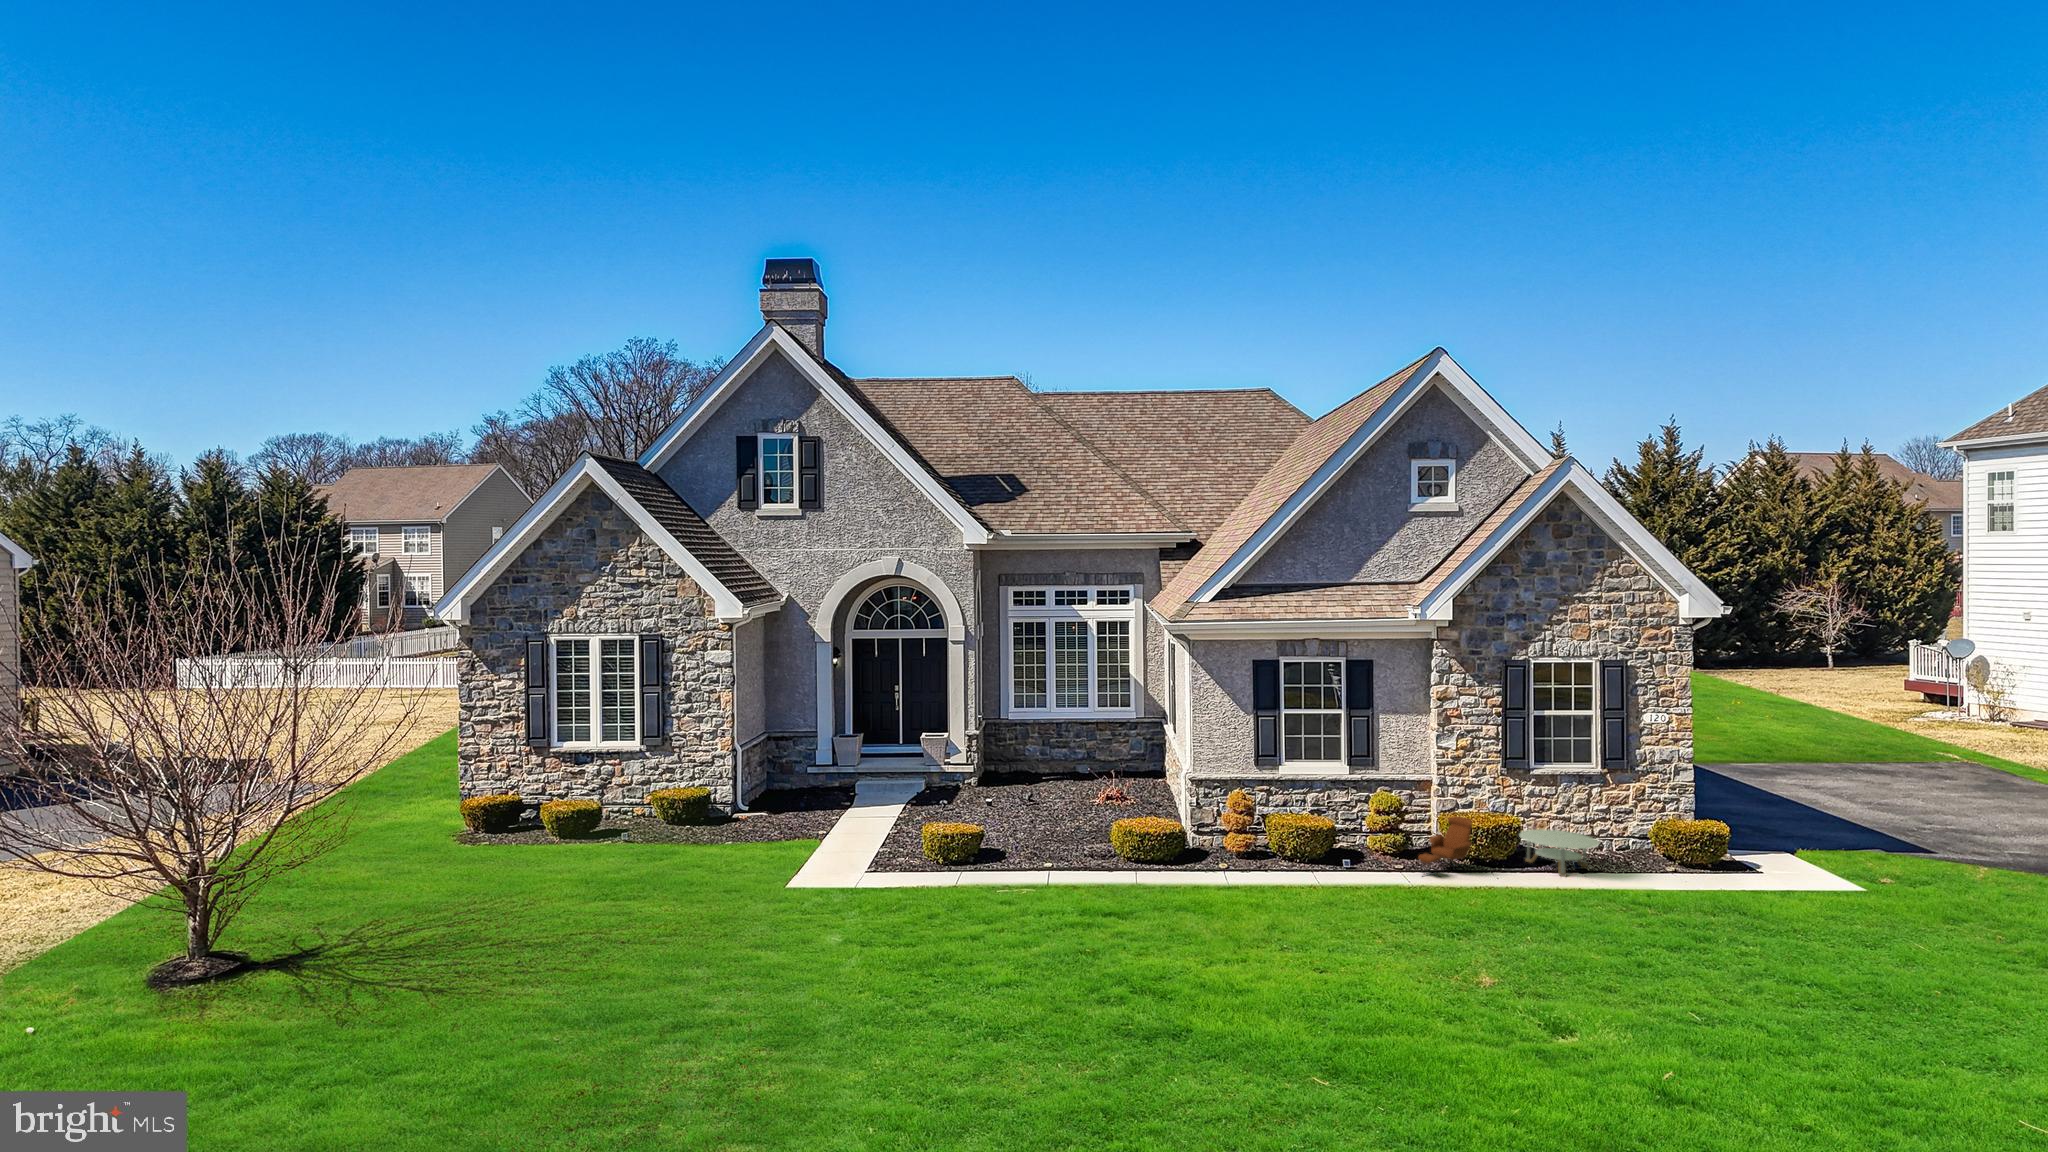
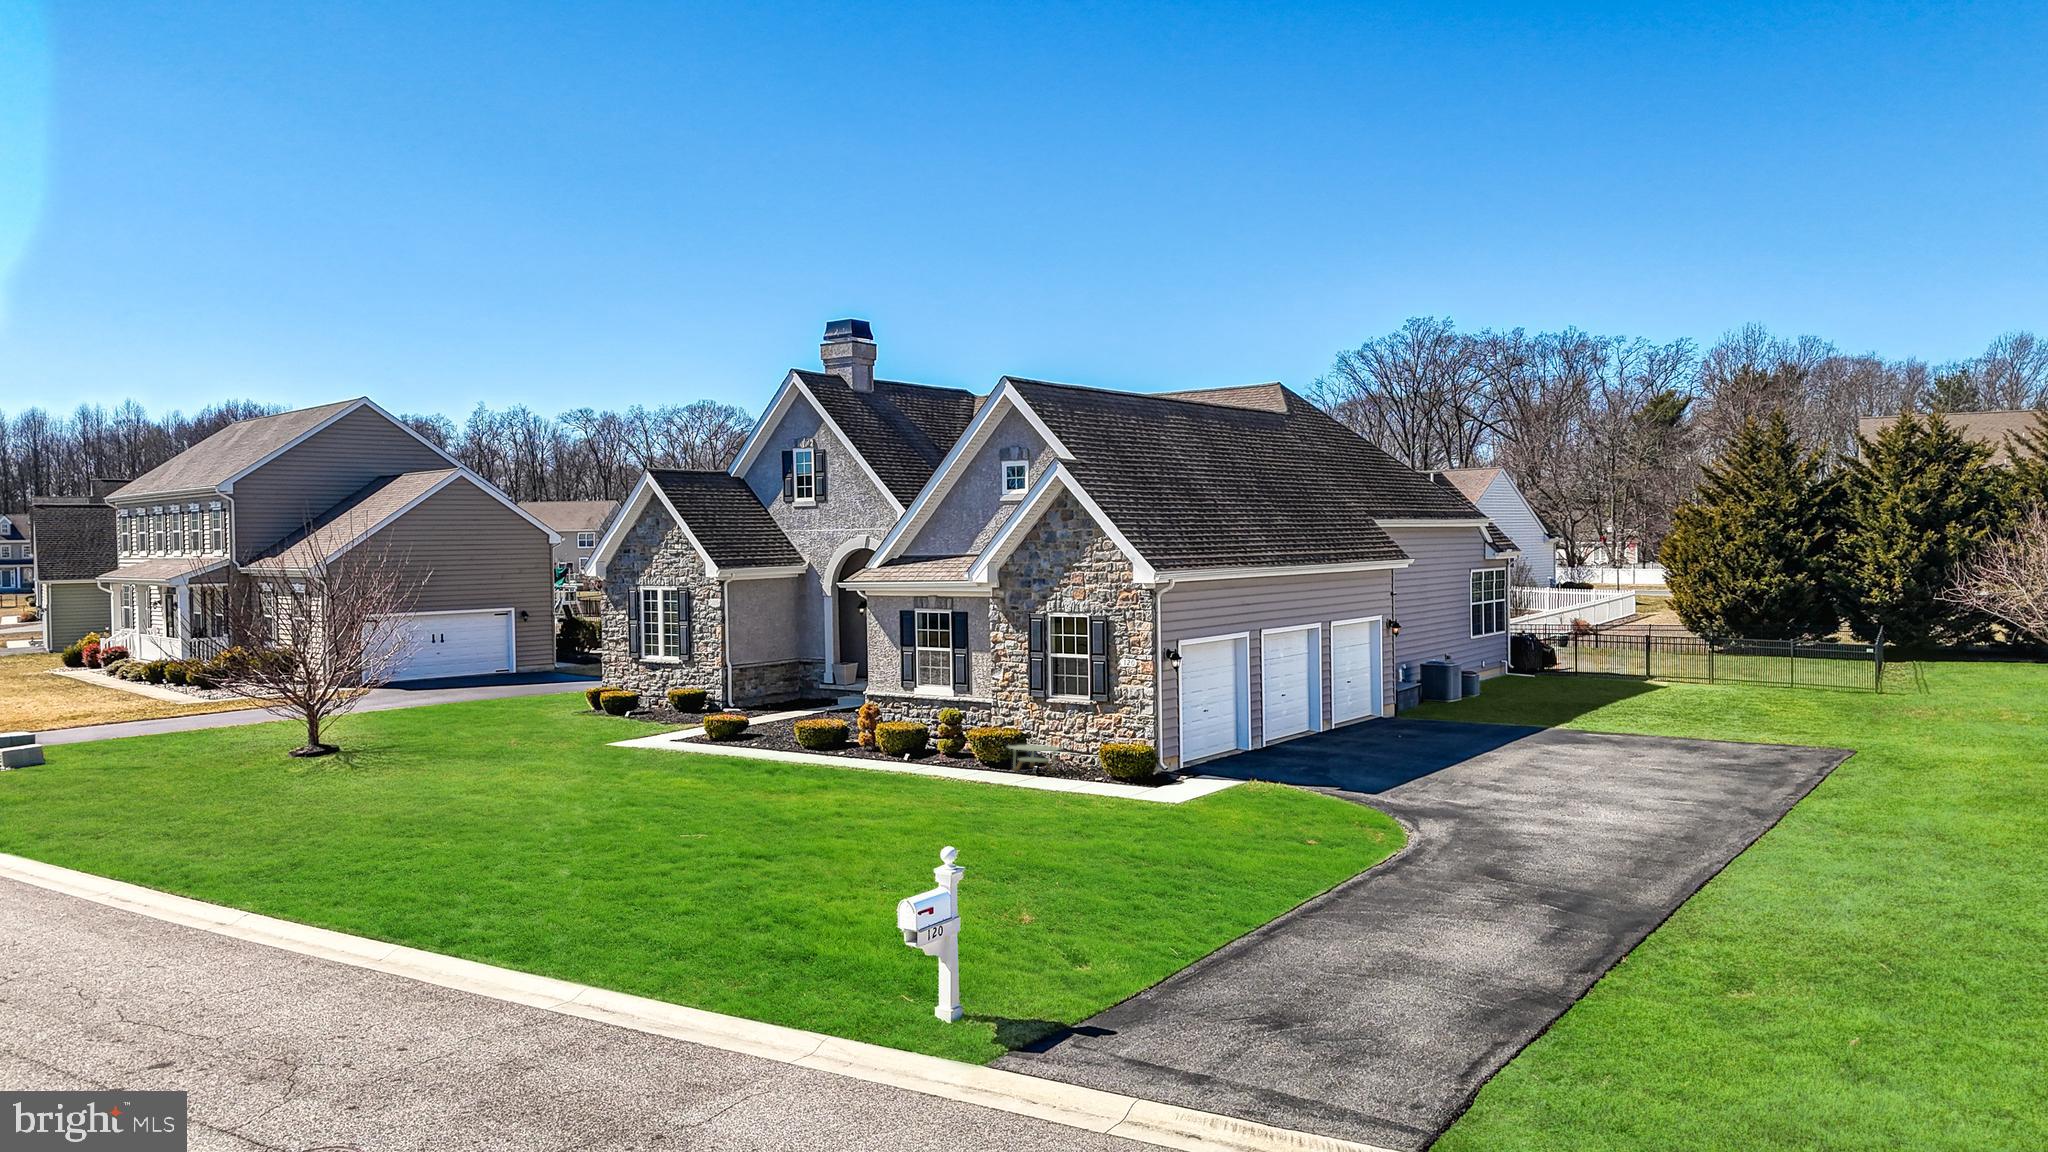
lounge chair: present [1419,816,1472,874] -> none [932,726,984,763]

